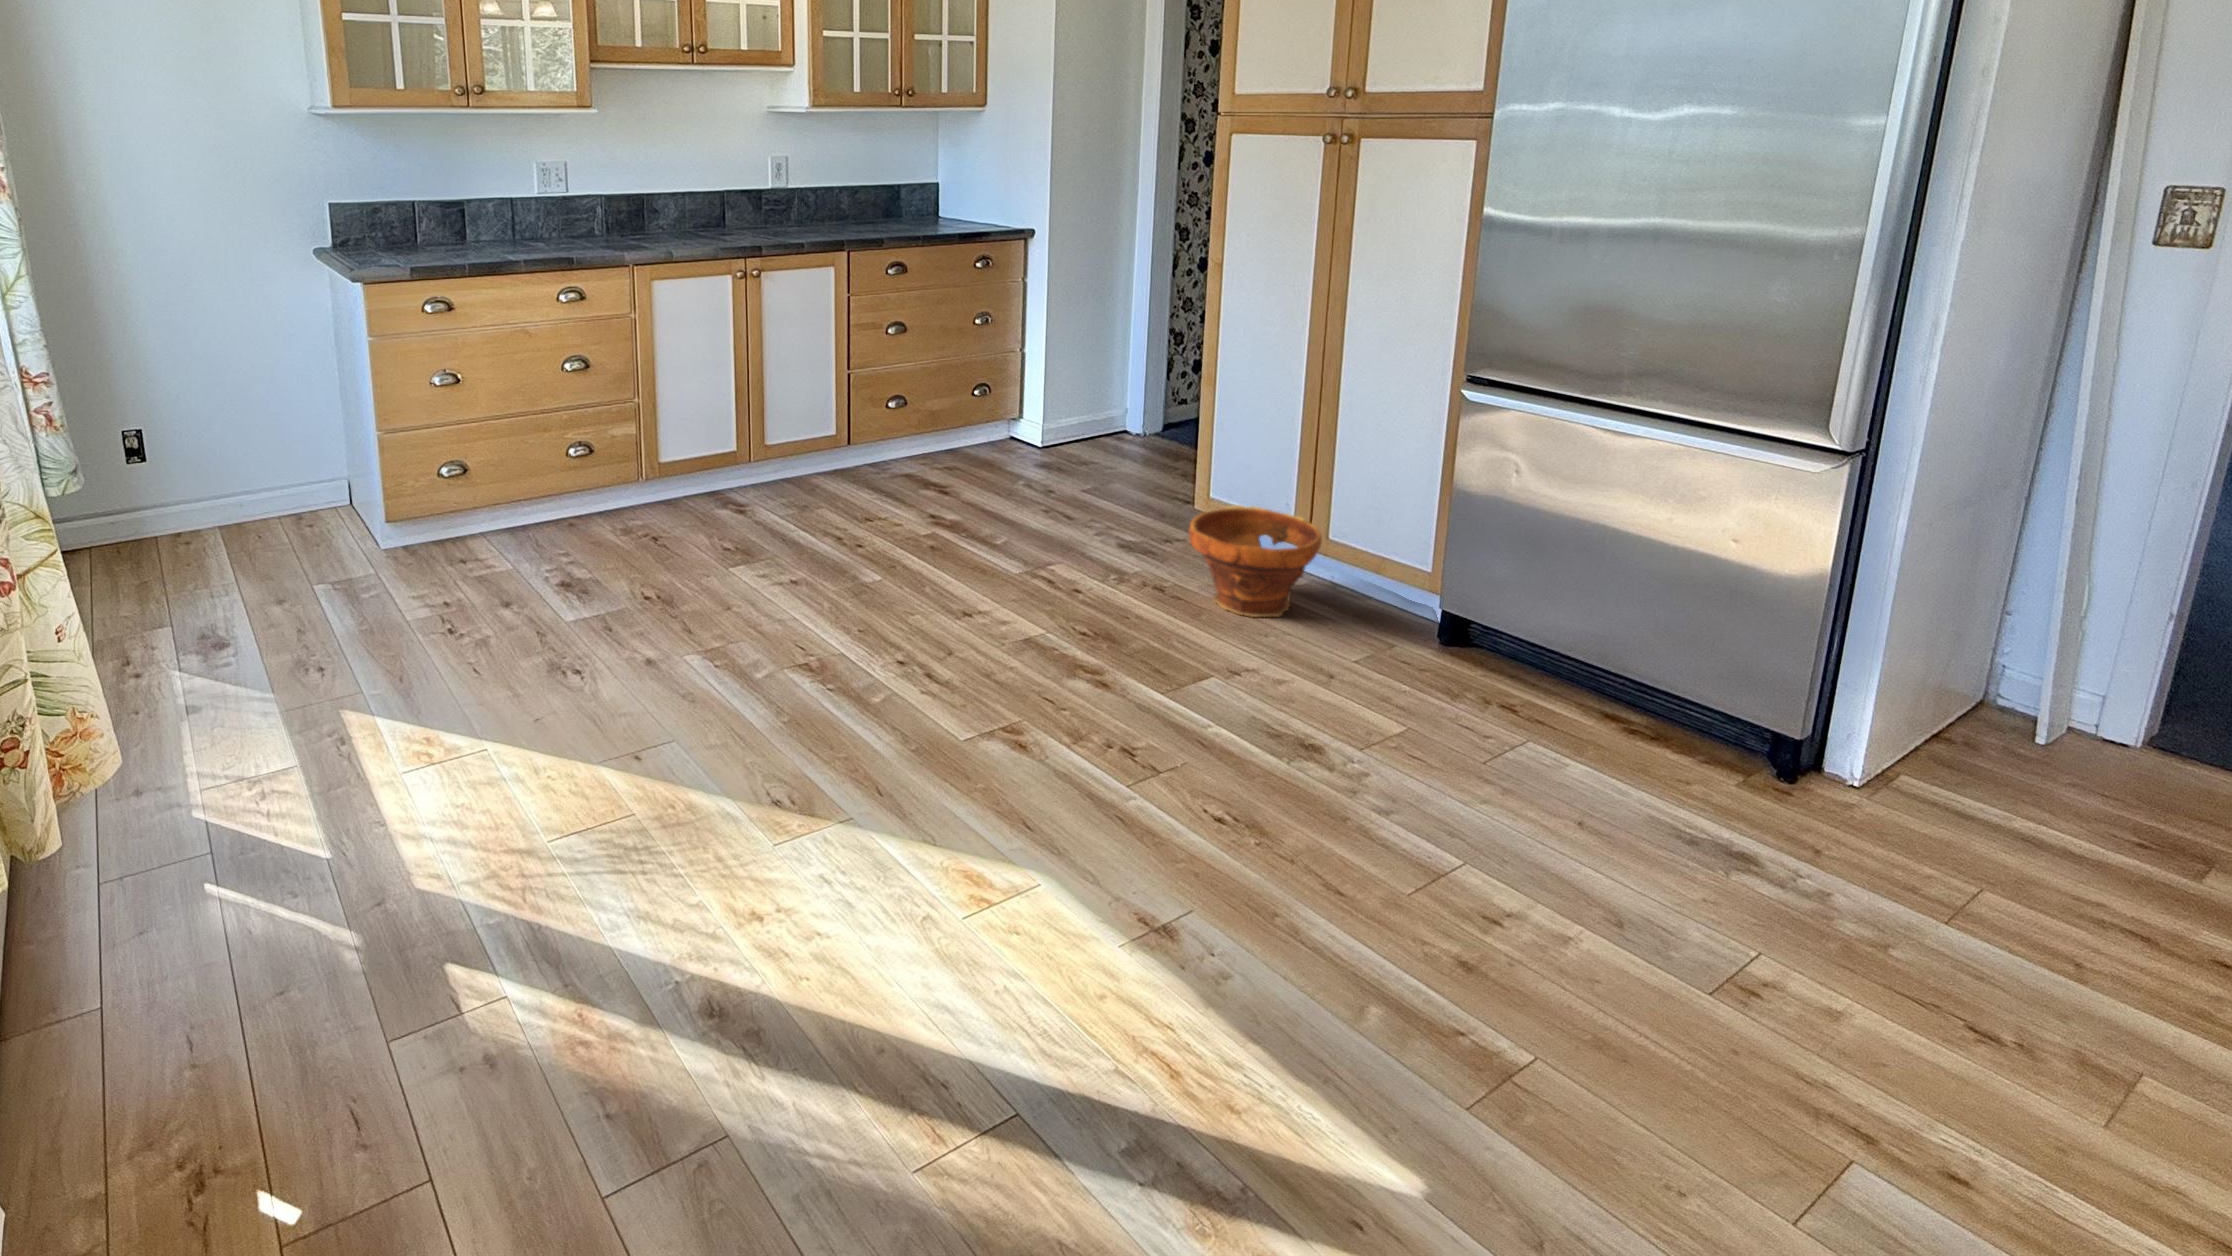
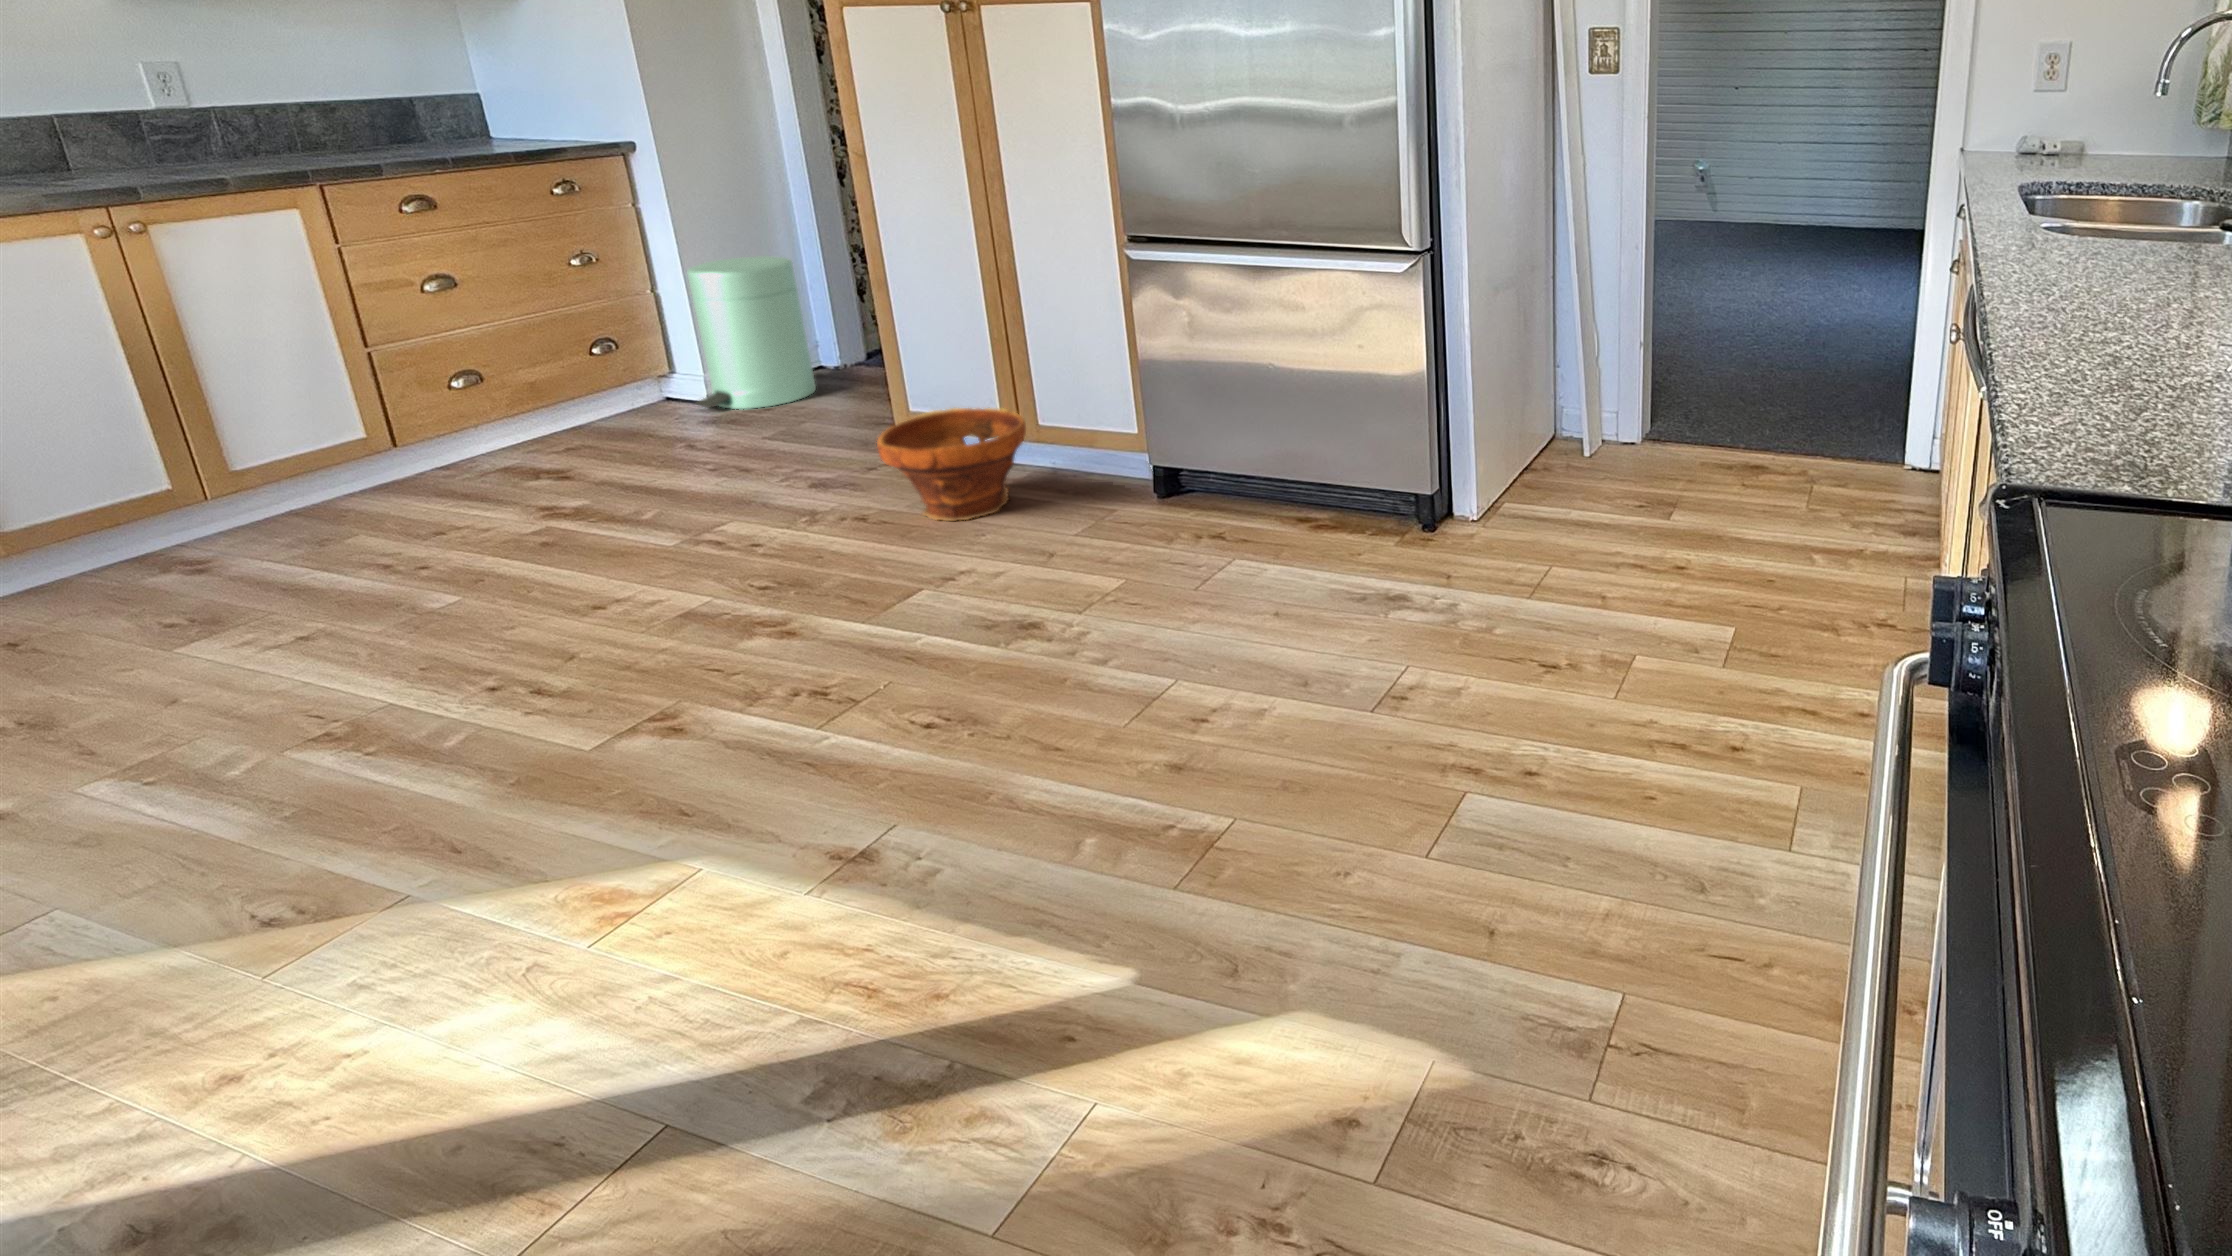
trash can: none [1034,332,1129,463] -> present [687,256,816,409]

